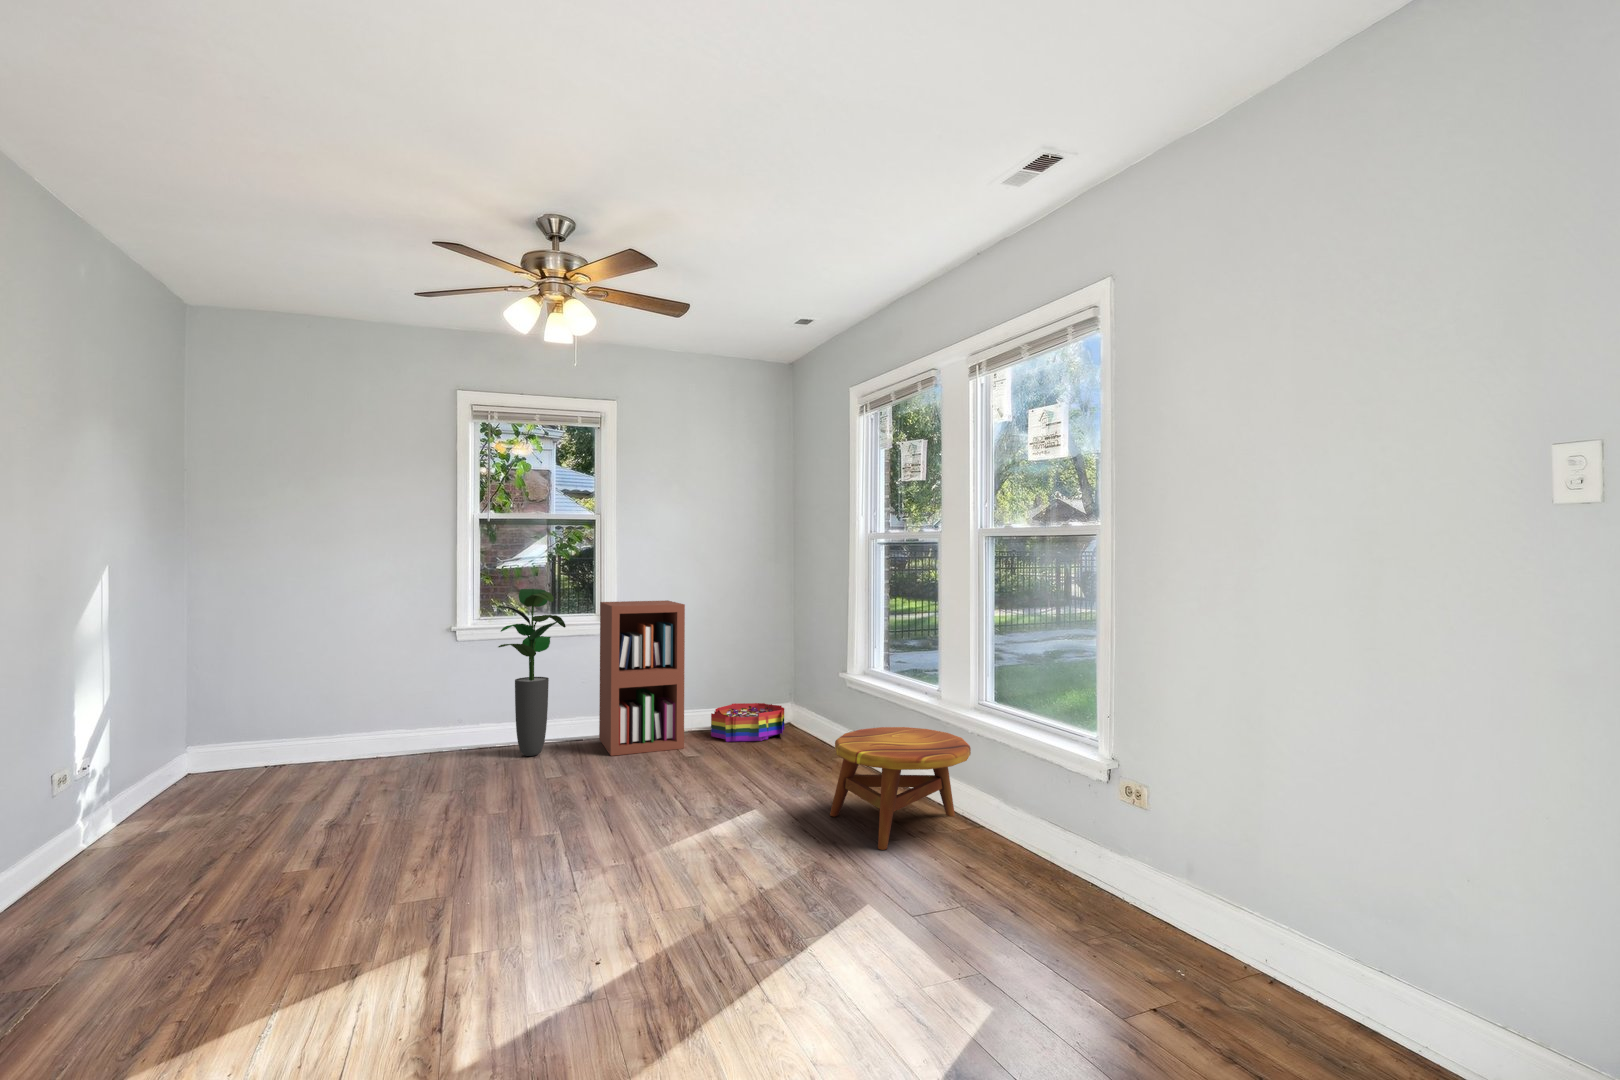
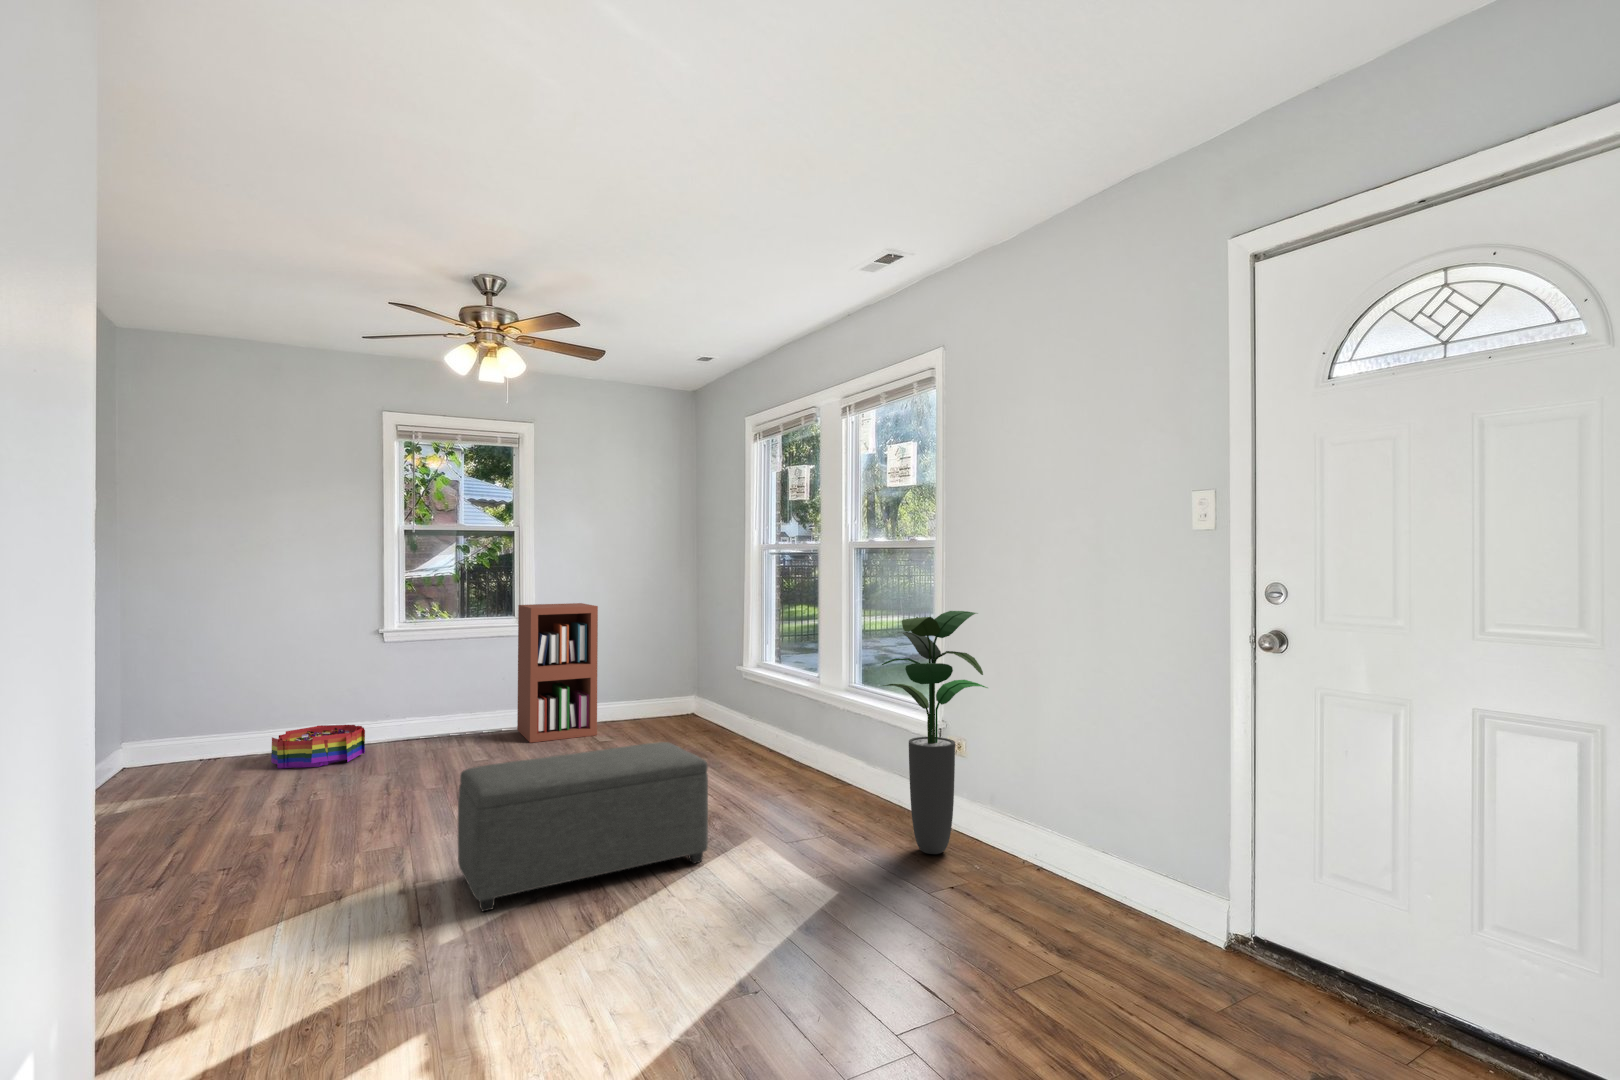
potted plant: present [498,589,566,756] -> present [882,611,988,854]
storage bin: present [711,703,784,742] -> present [271,725,365,768]
side table: present [830,727,971,850] -> none [726,706,841,801]
ottoman: none [502,780,812,1010] -> present [458,742,708,912]

